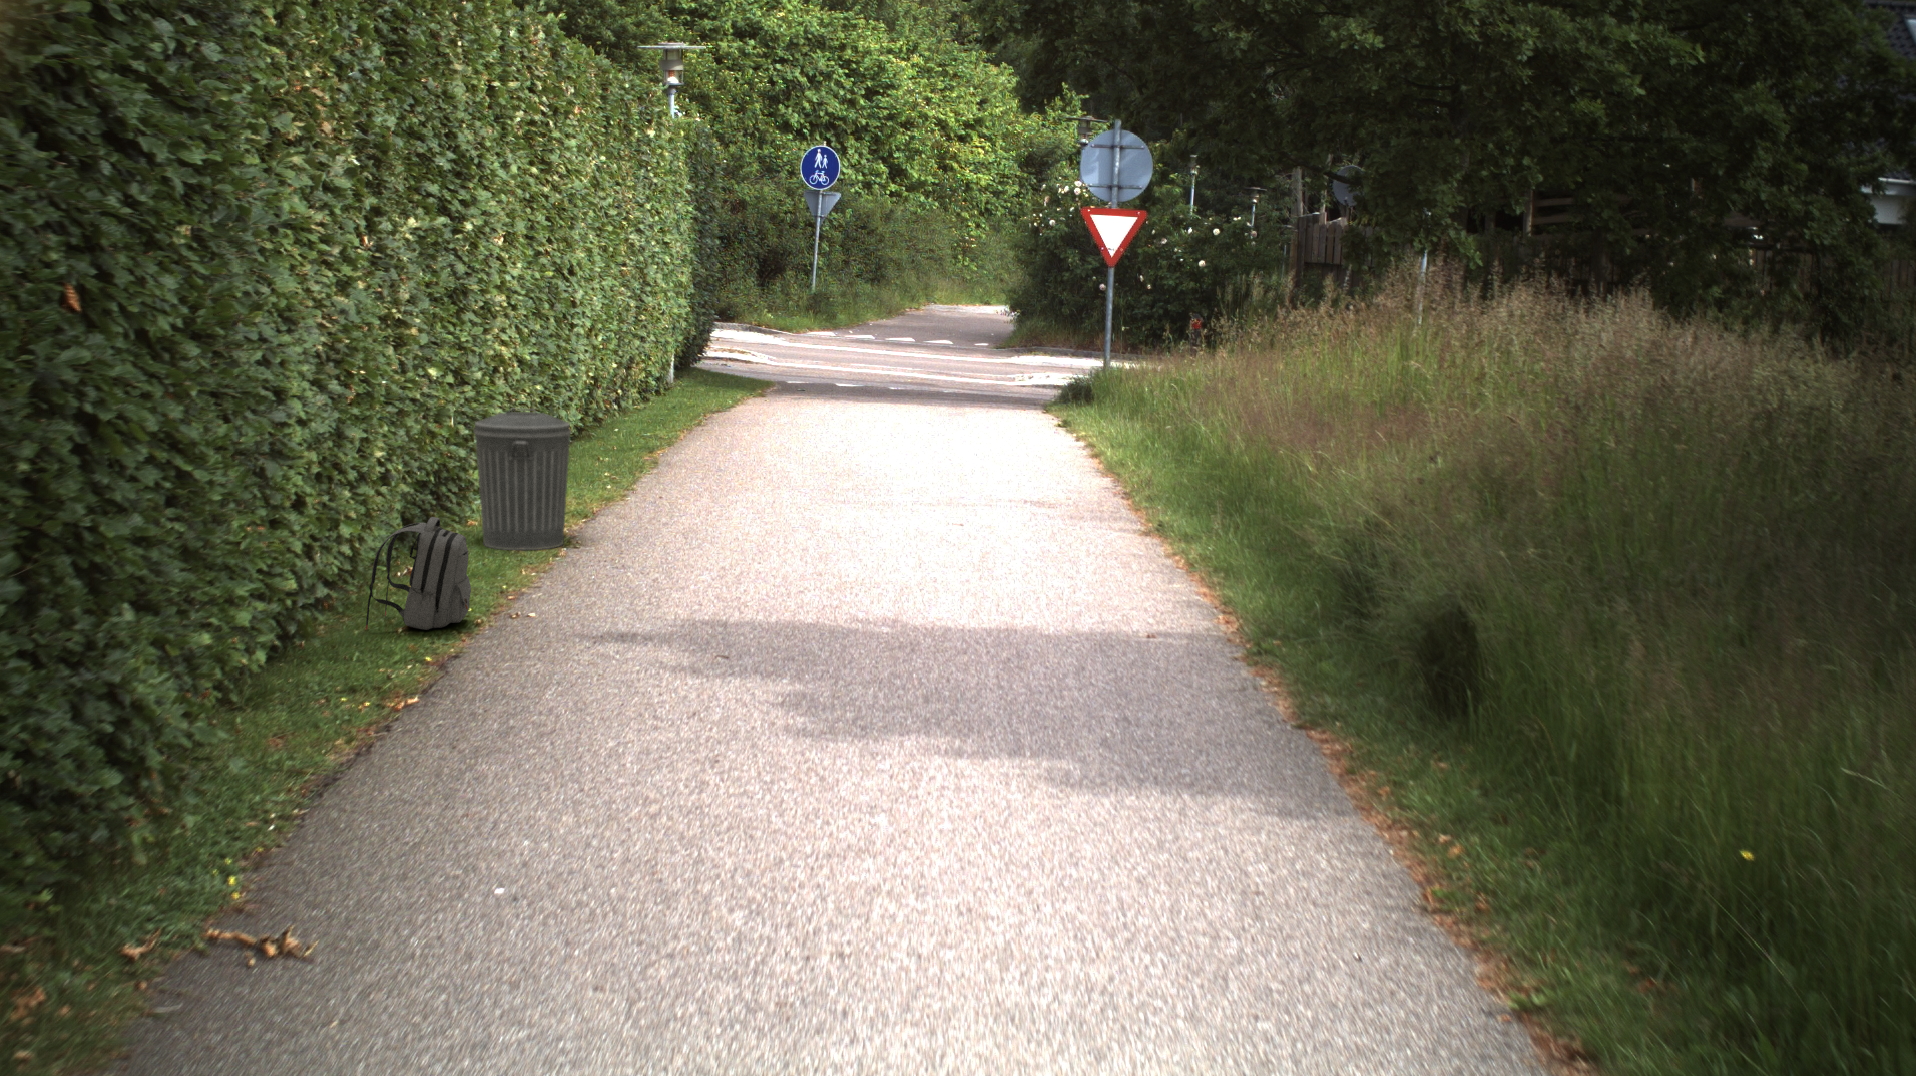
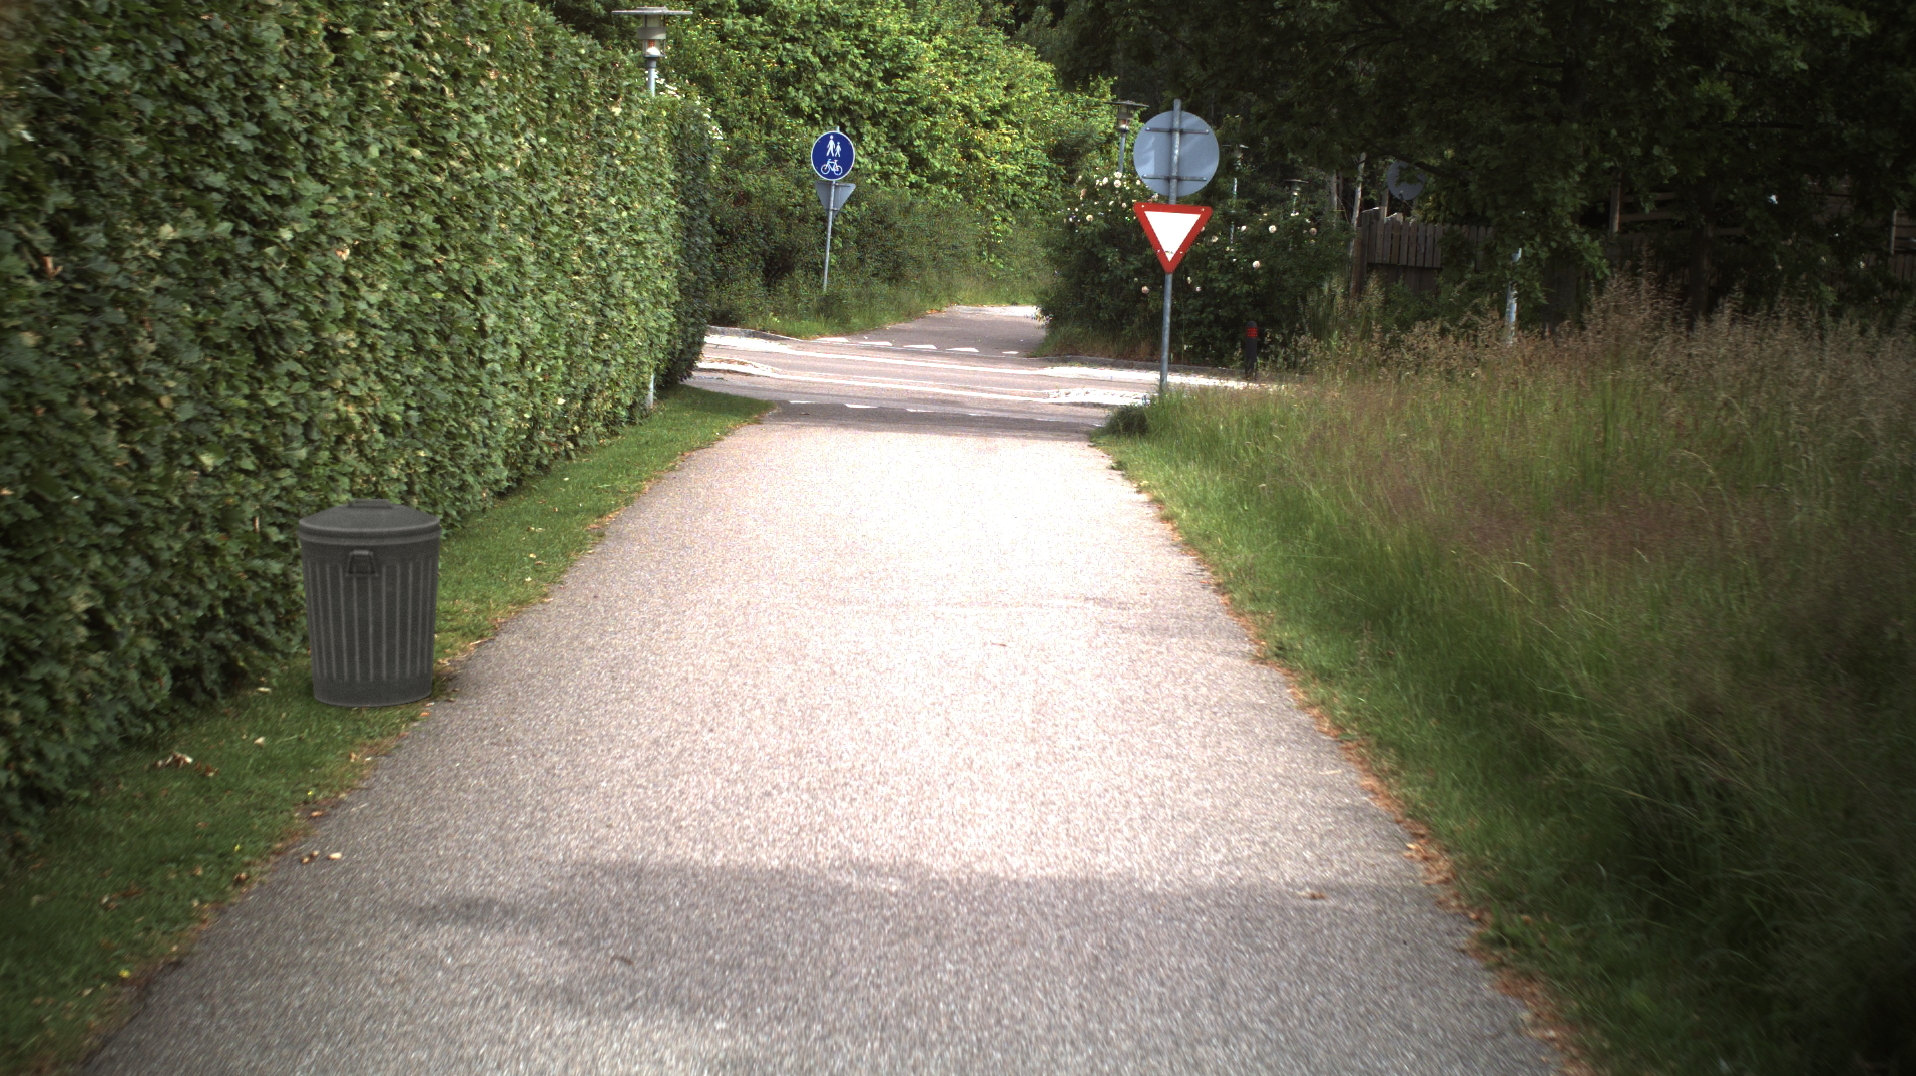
backpack: present [365,517,471,630] -> none [26,721,217,915]

